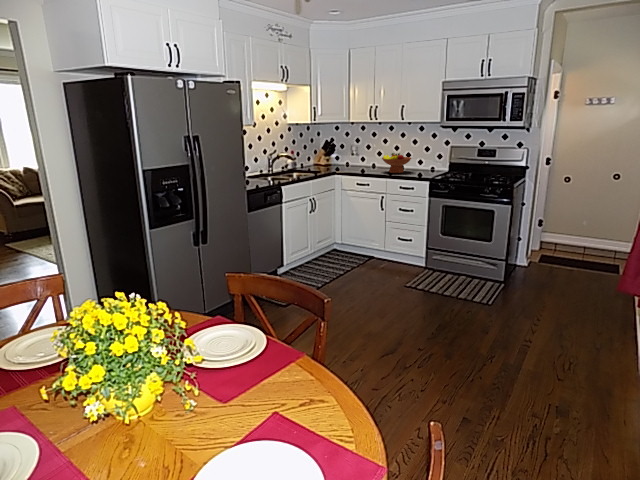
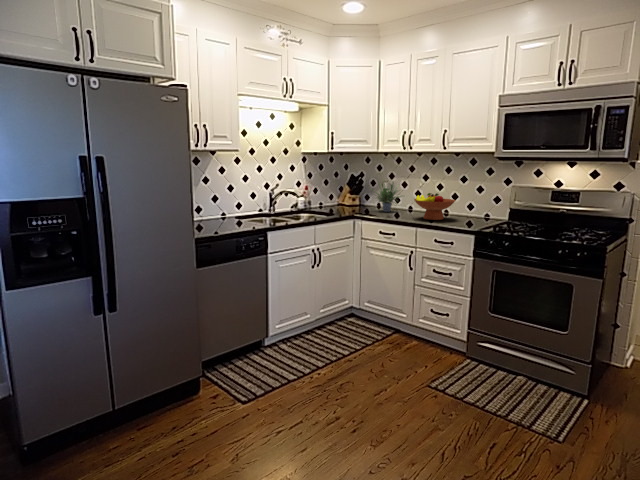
potted plant: none [343,141,371,169] -> present [376,184,401,212]

